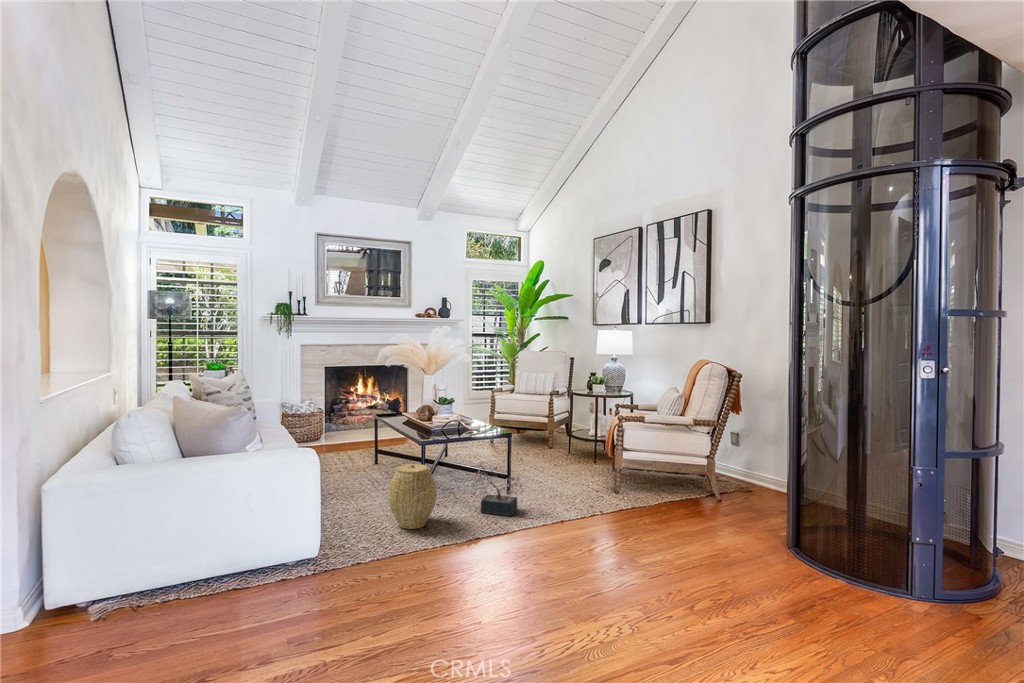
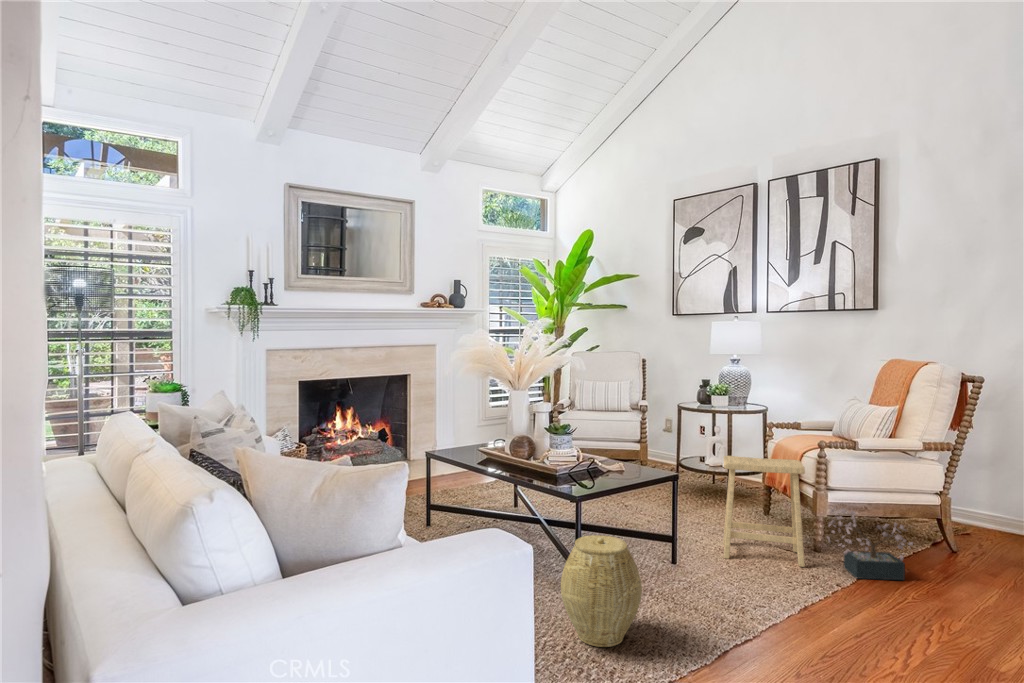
footstool: none [546,424,604,500] -> present [723,456,805,567]
decorative plant: present [471,463,524,516] -> present [827,507,913,580]

